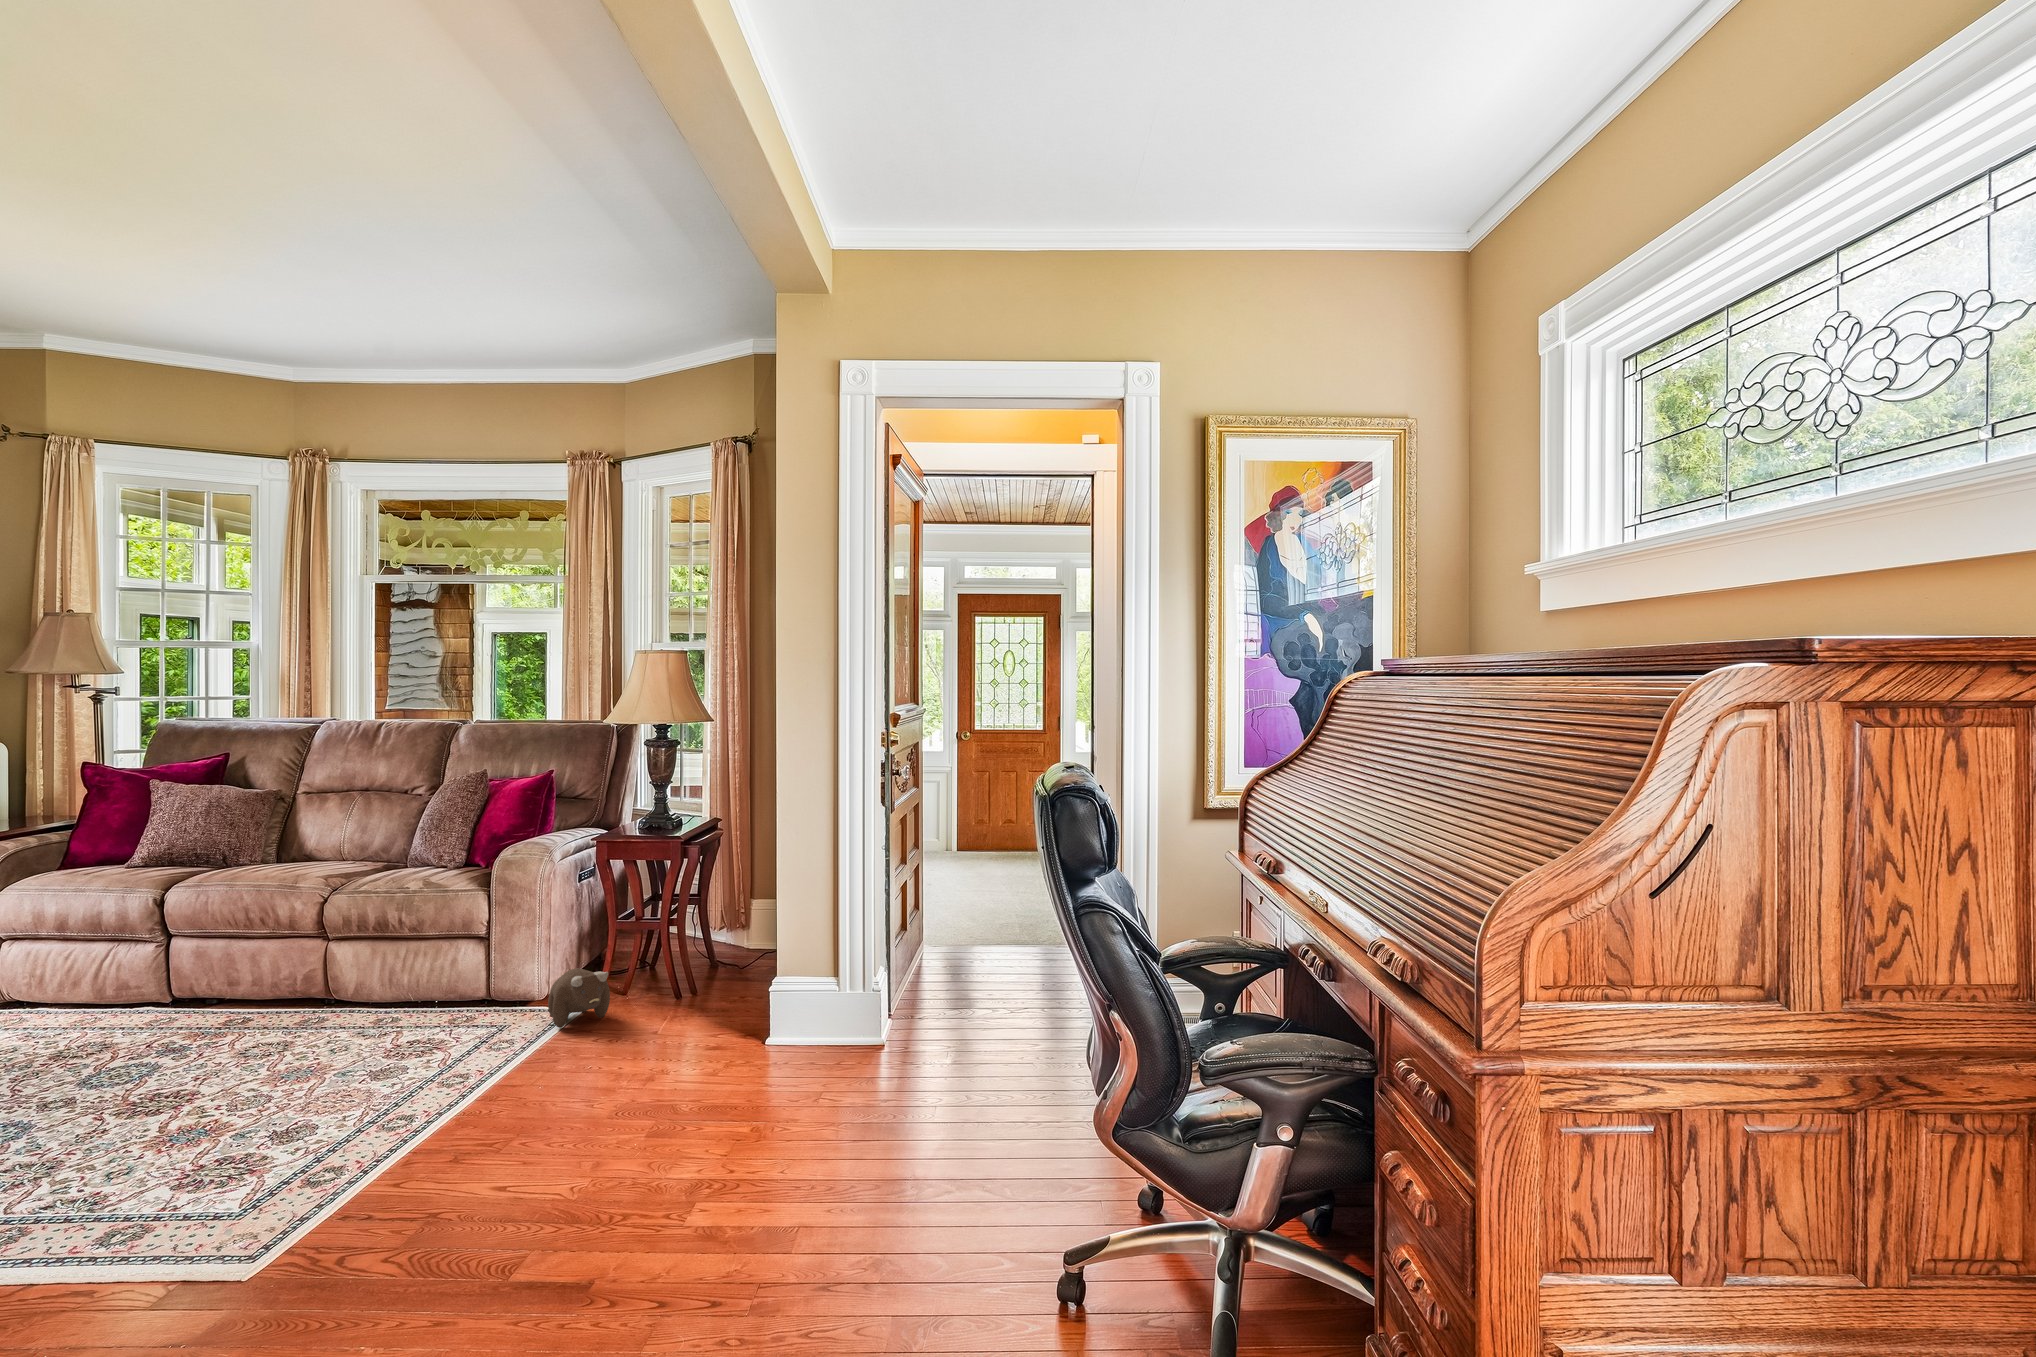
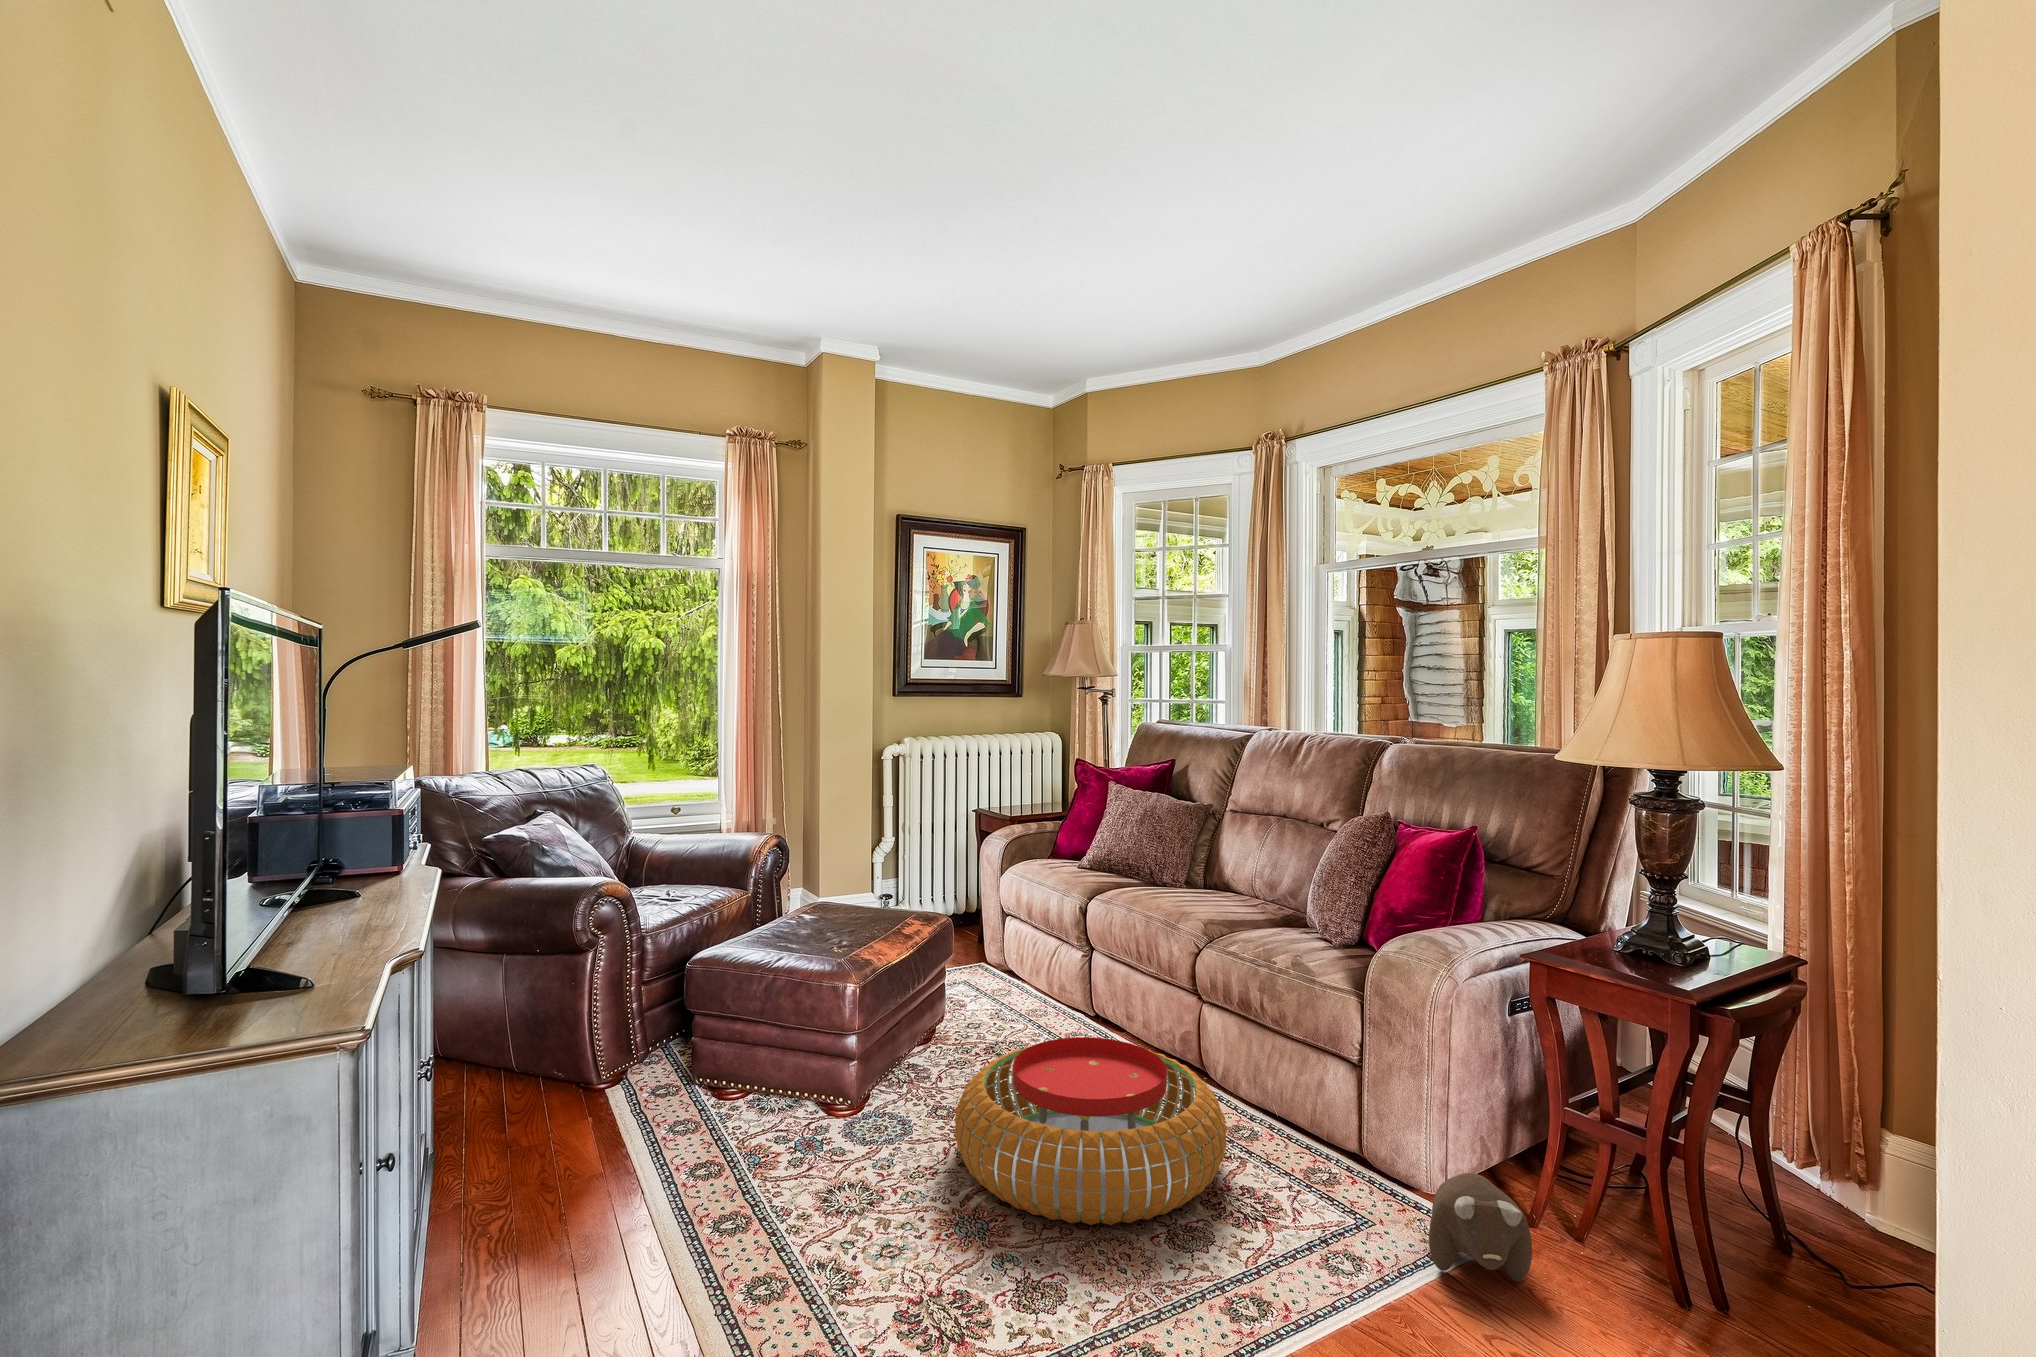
pouf: none [120,972,397,1110] -> present [955,1037,1227,1225]

